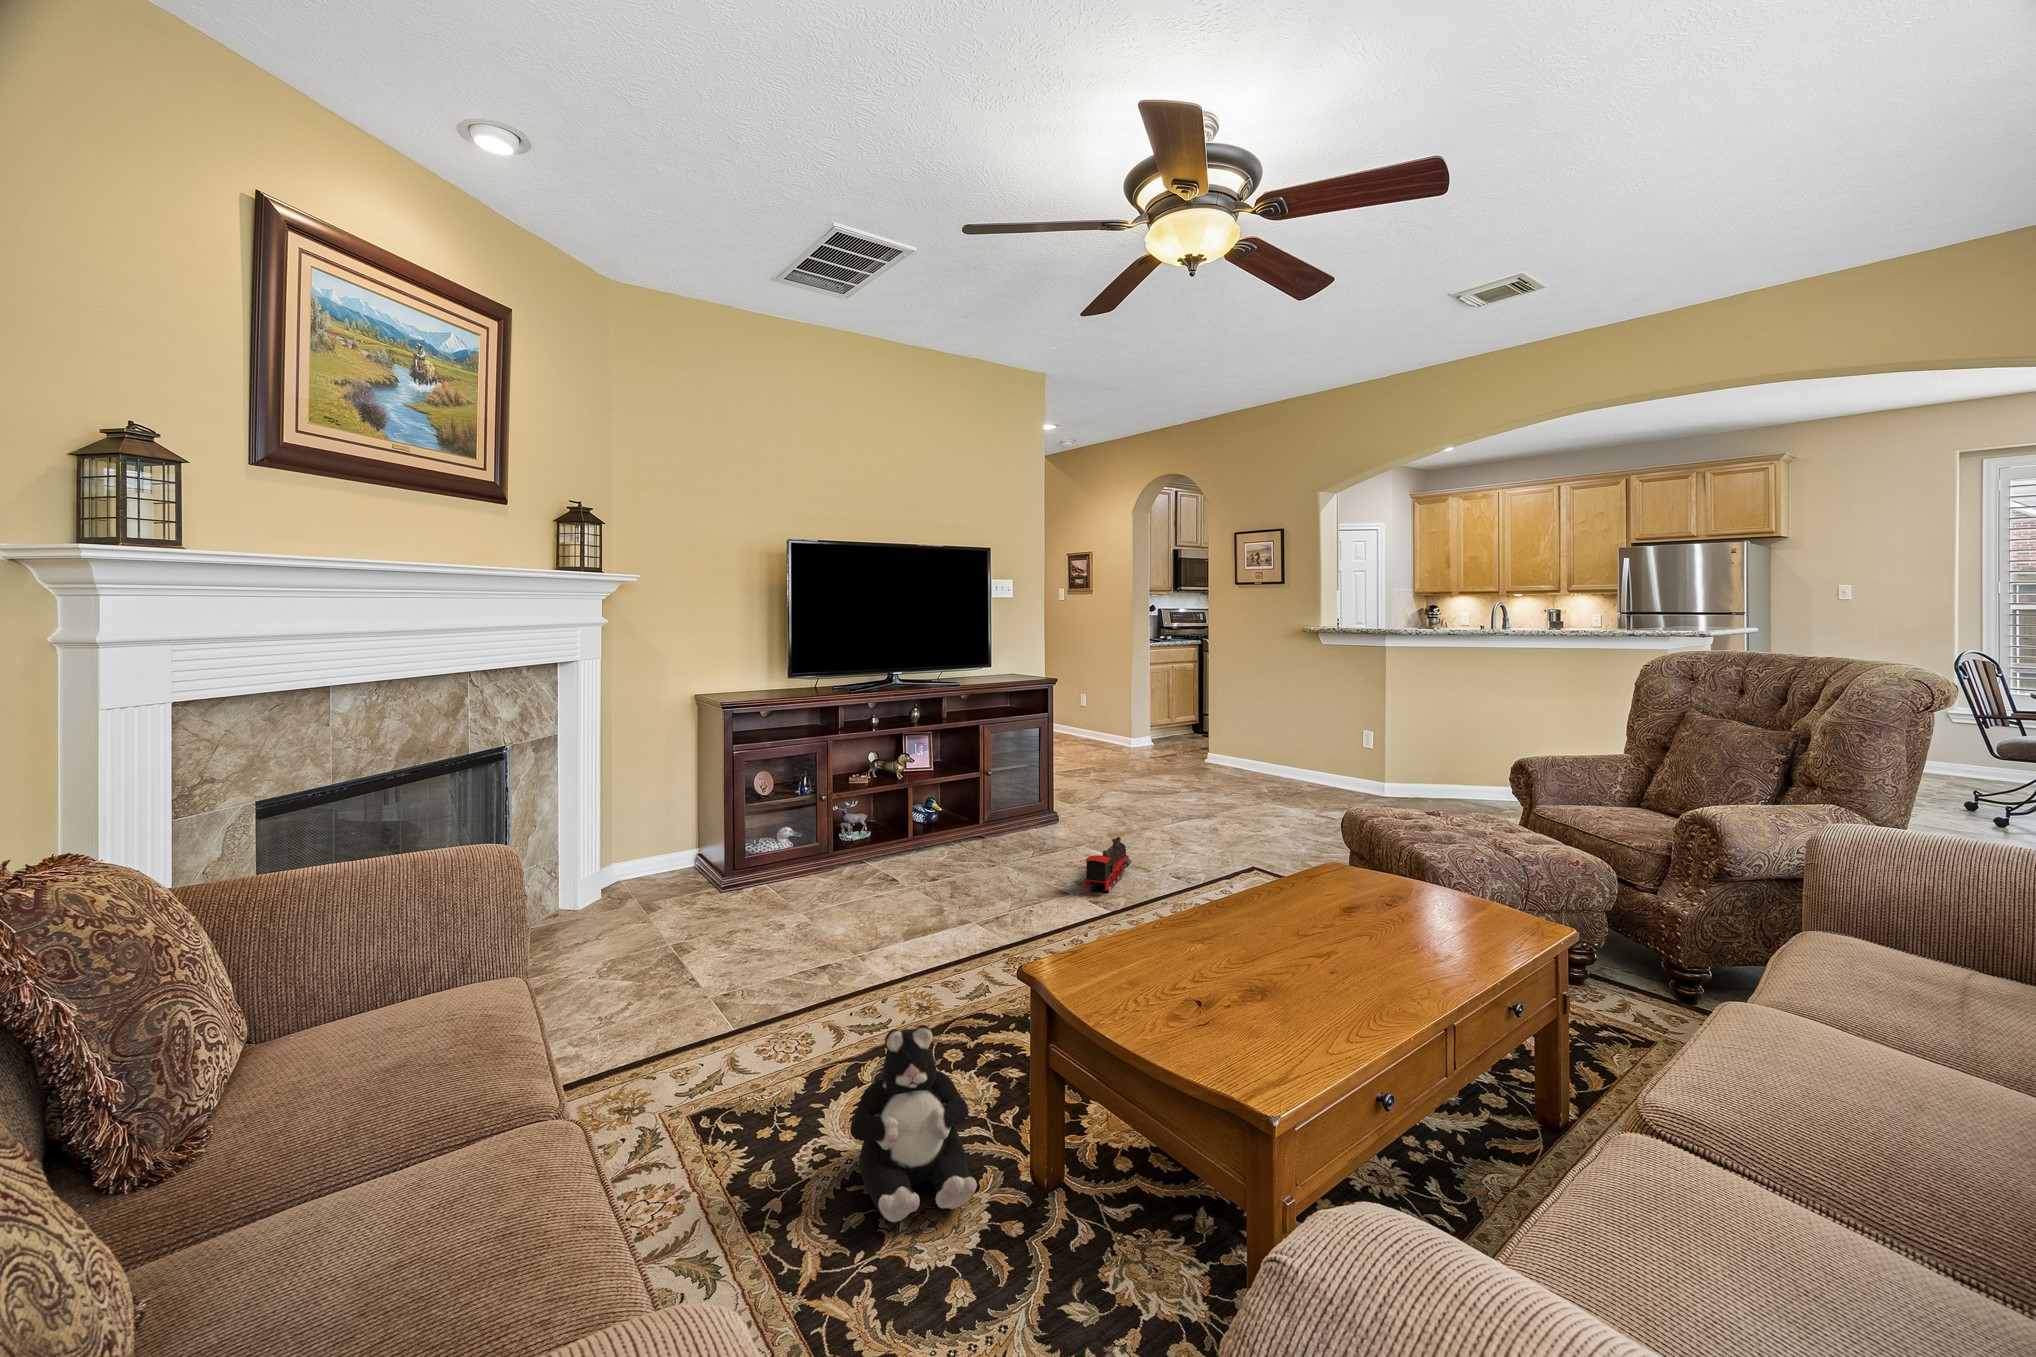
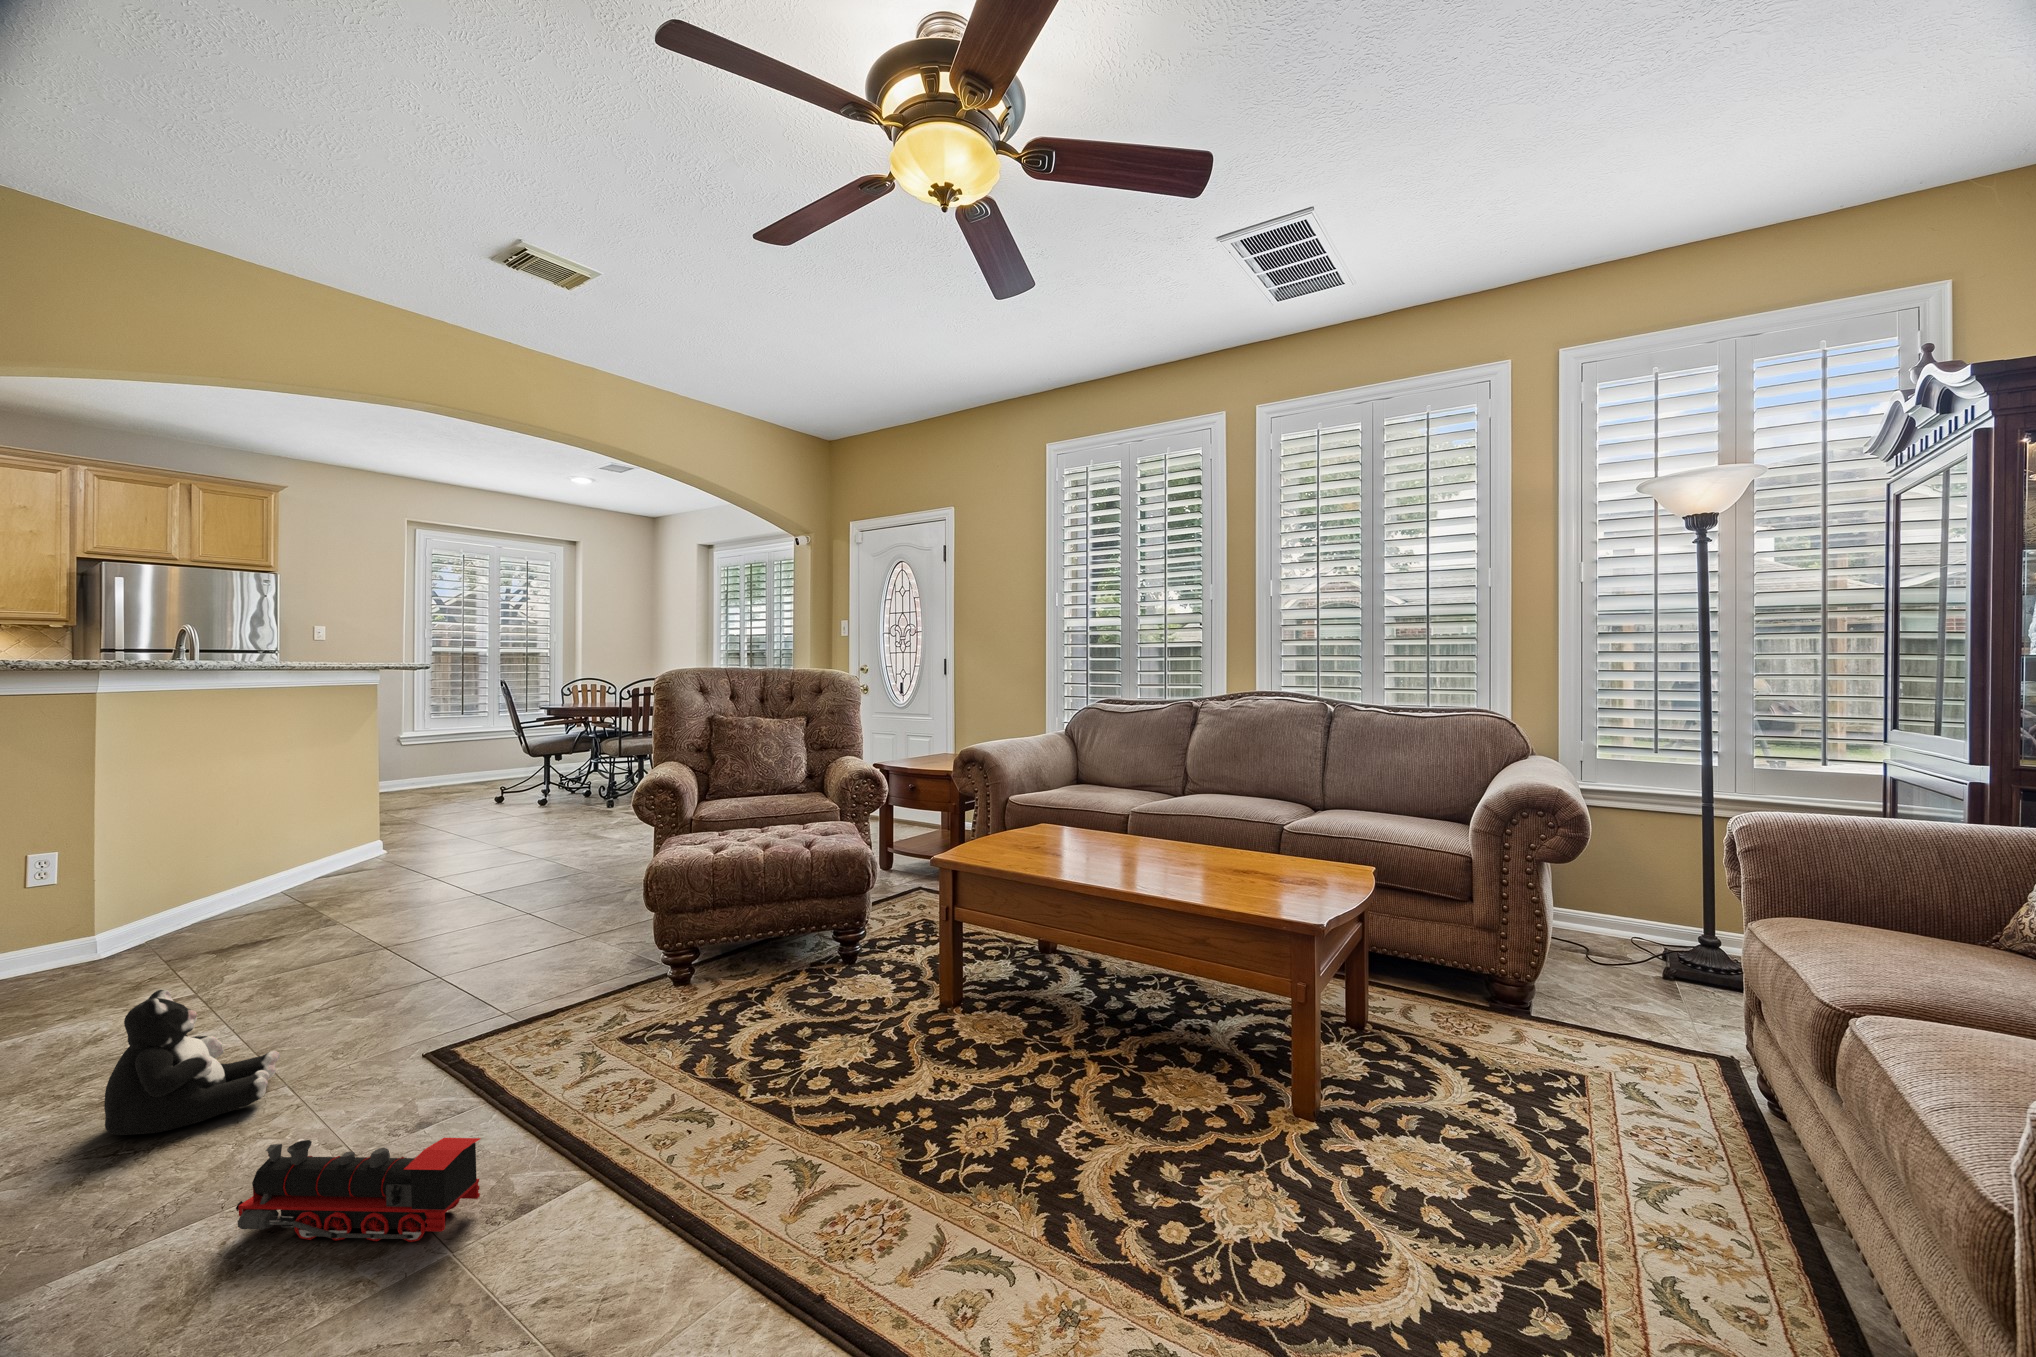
plush toy: present [850,1025,977,1222] -> present [104,990,280,1135]

